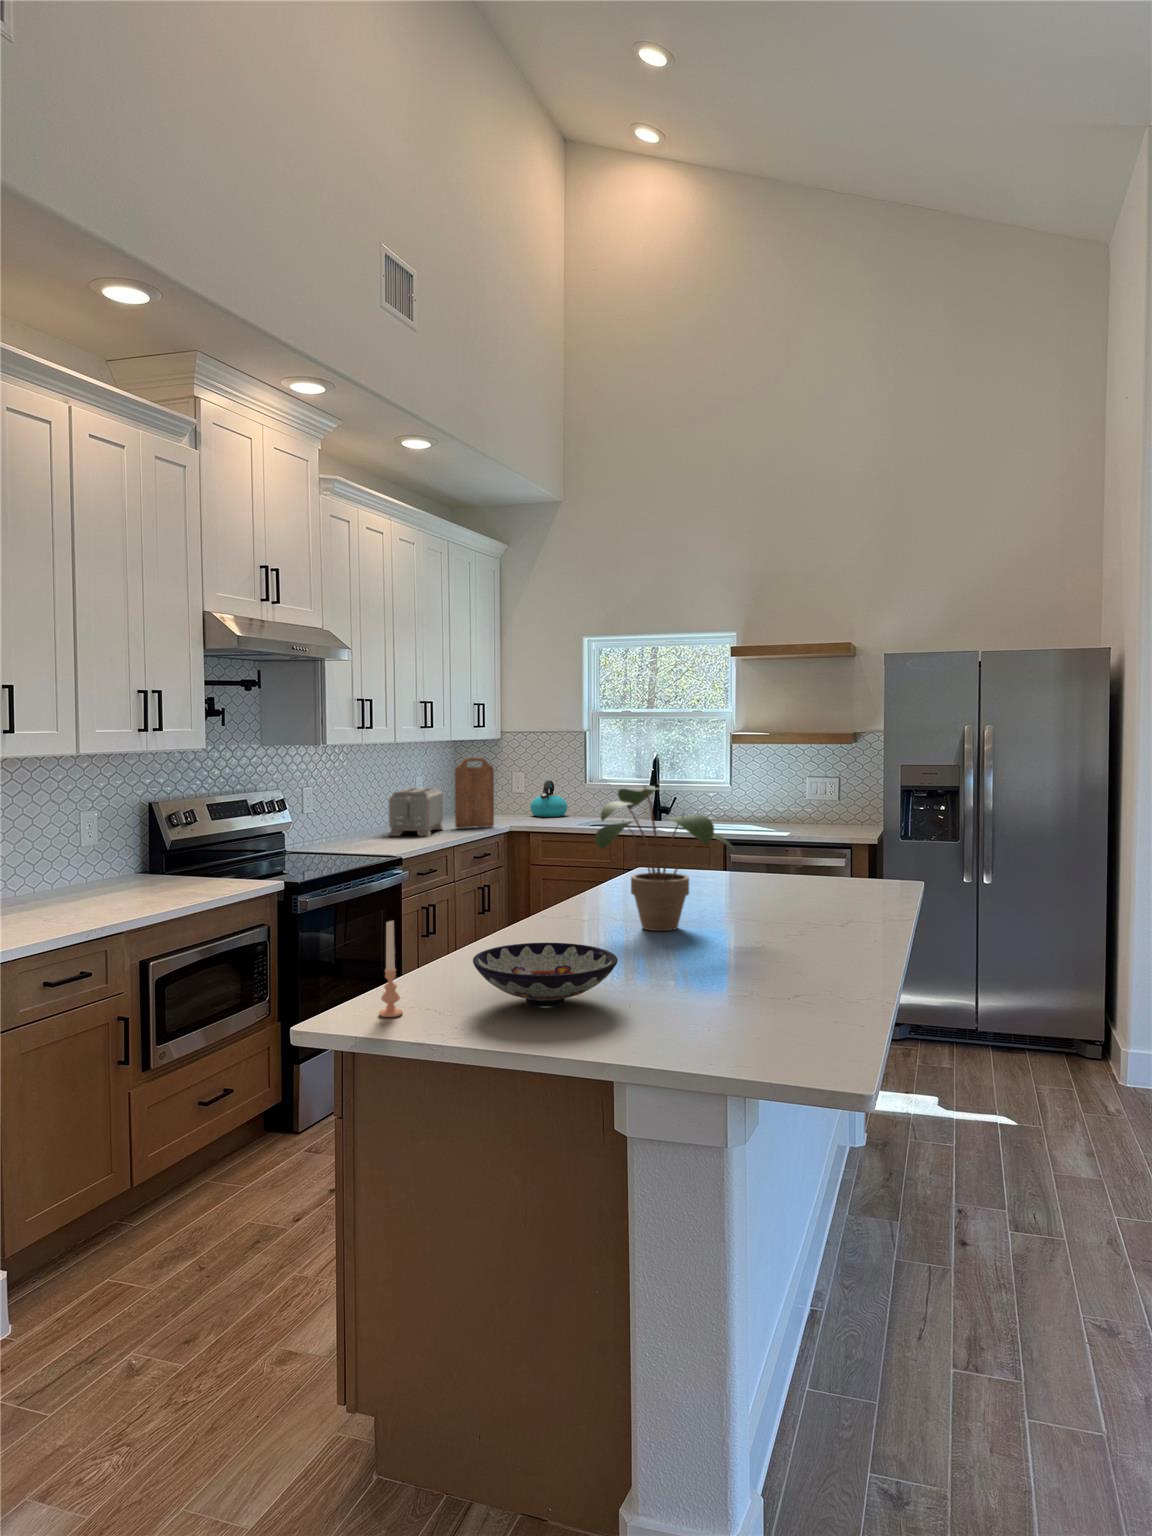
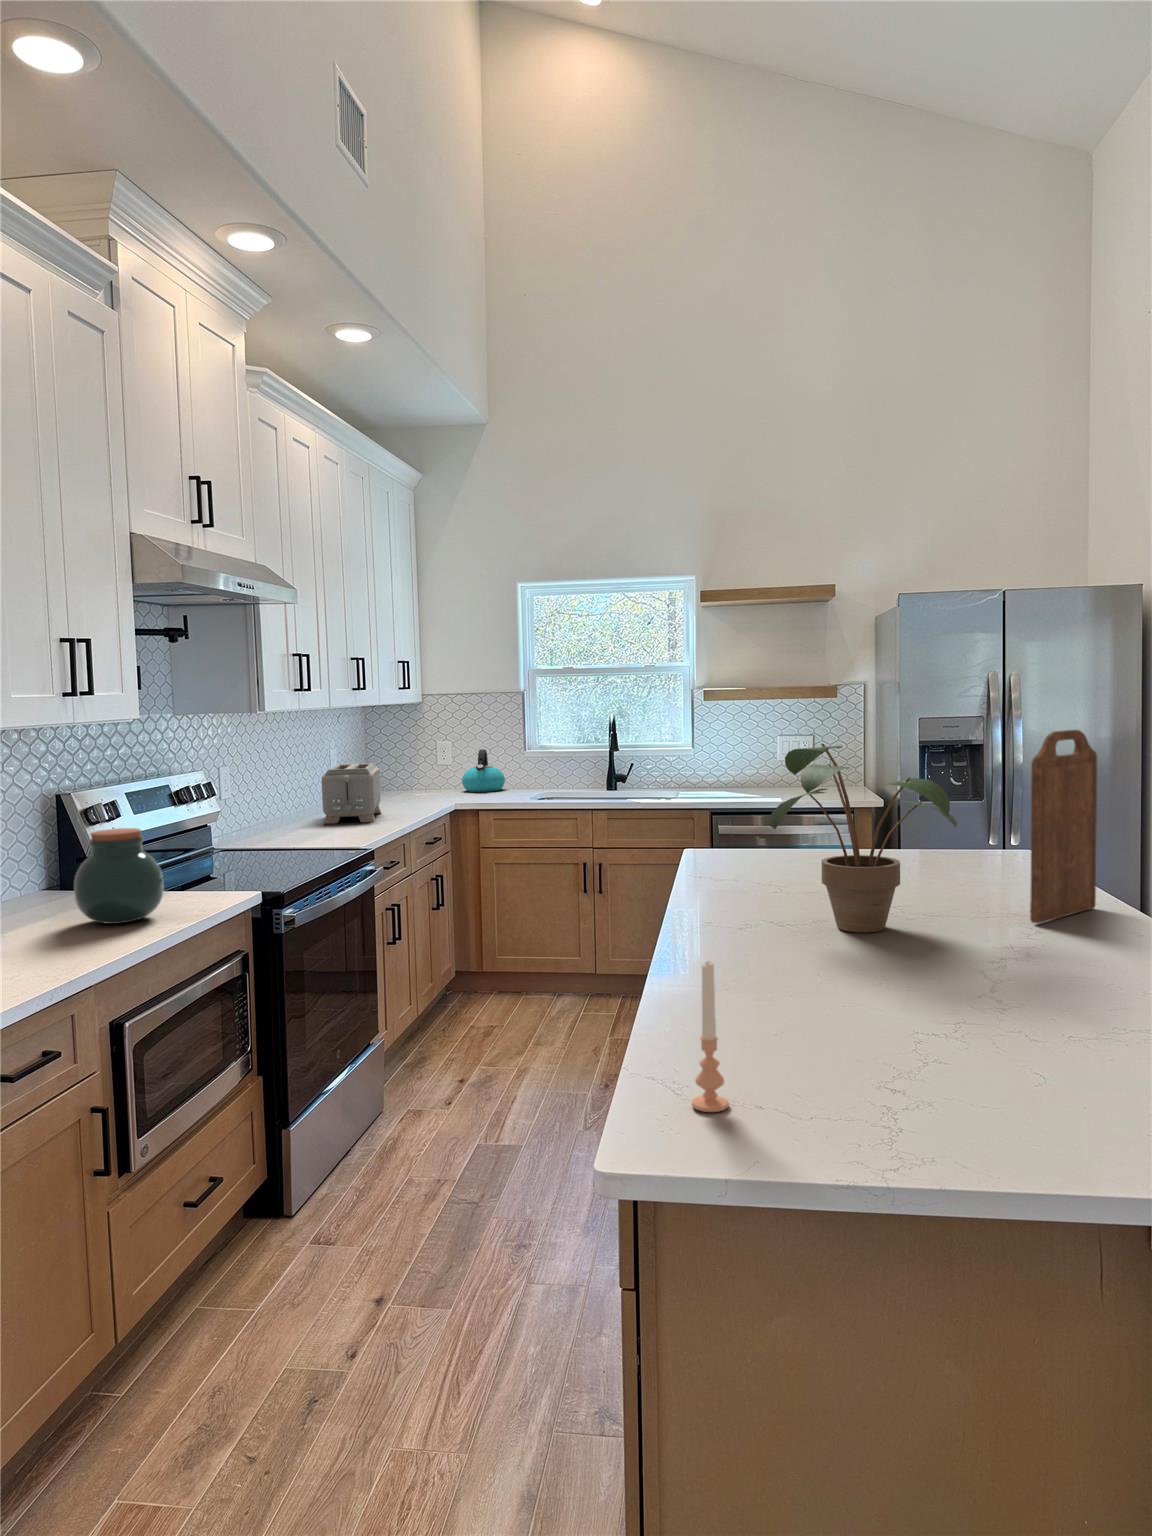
cutting board: present [455,758,494,828] -> present [1030,730,1097,923]
jar: none [138,827,201,895] -> present [74,828,164,924]
bowl: present [473,943,618,1007] -> none [794,969,1018,1070]

